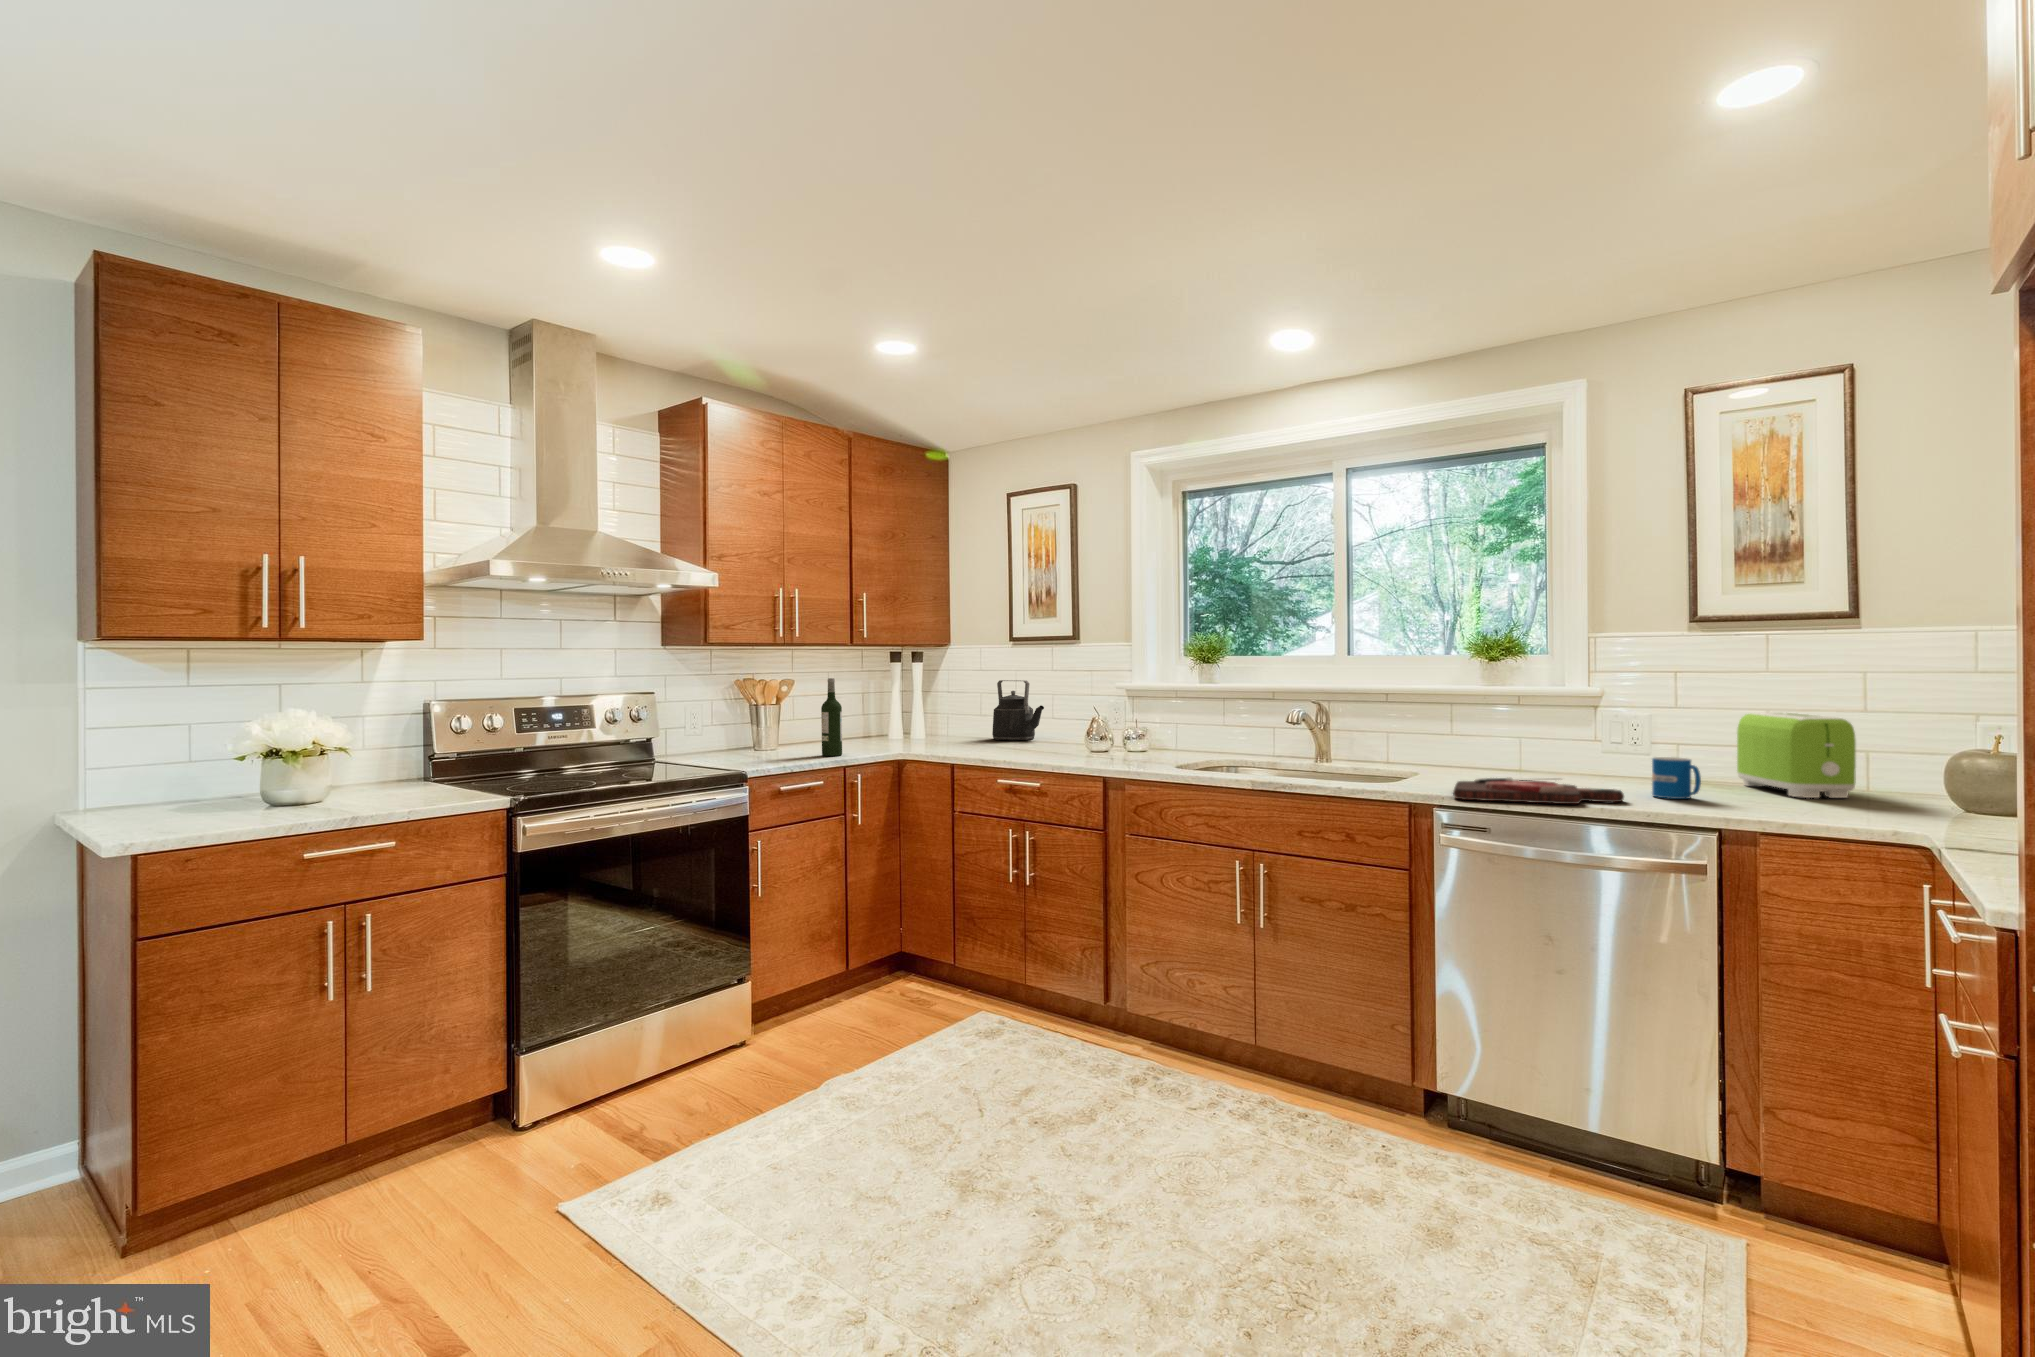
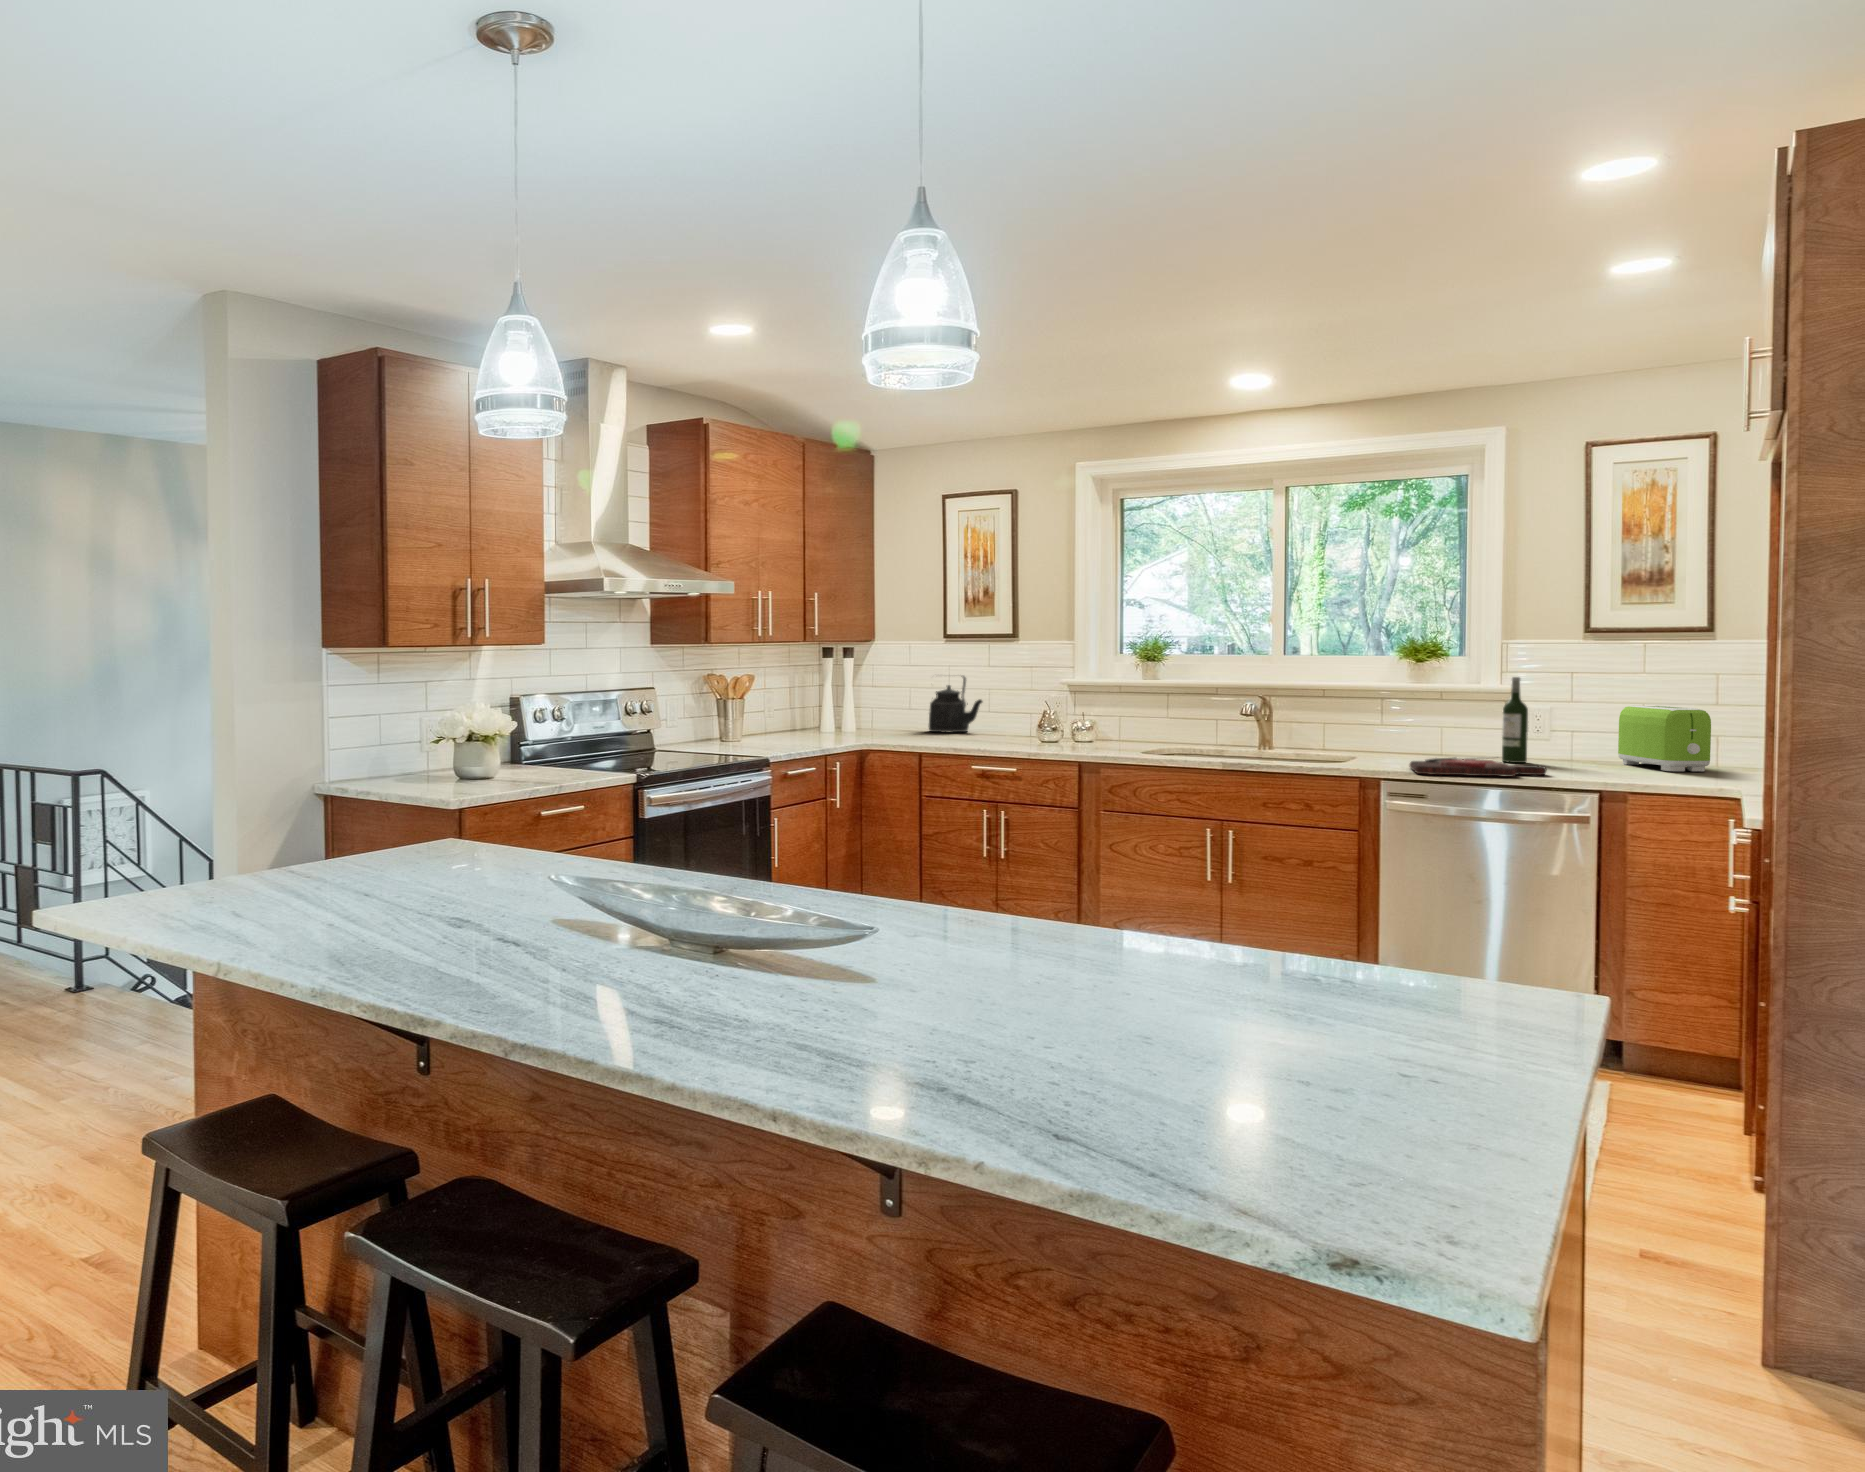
wine bottle: present [821,678,842,756] -> present [1502,677,1528,763]
mug: present [1652,757,1701,799] -> none [1563,740,1602,773]

